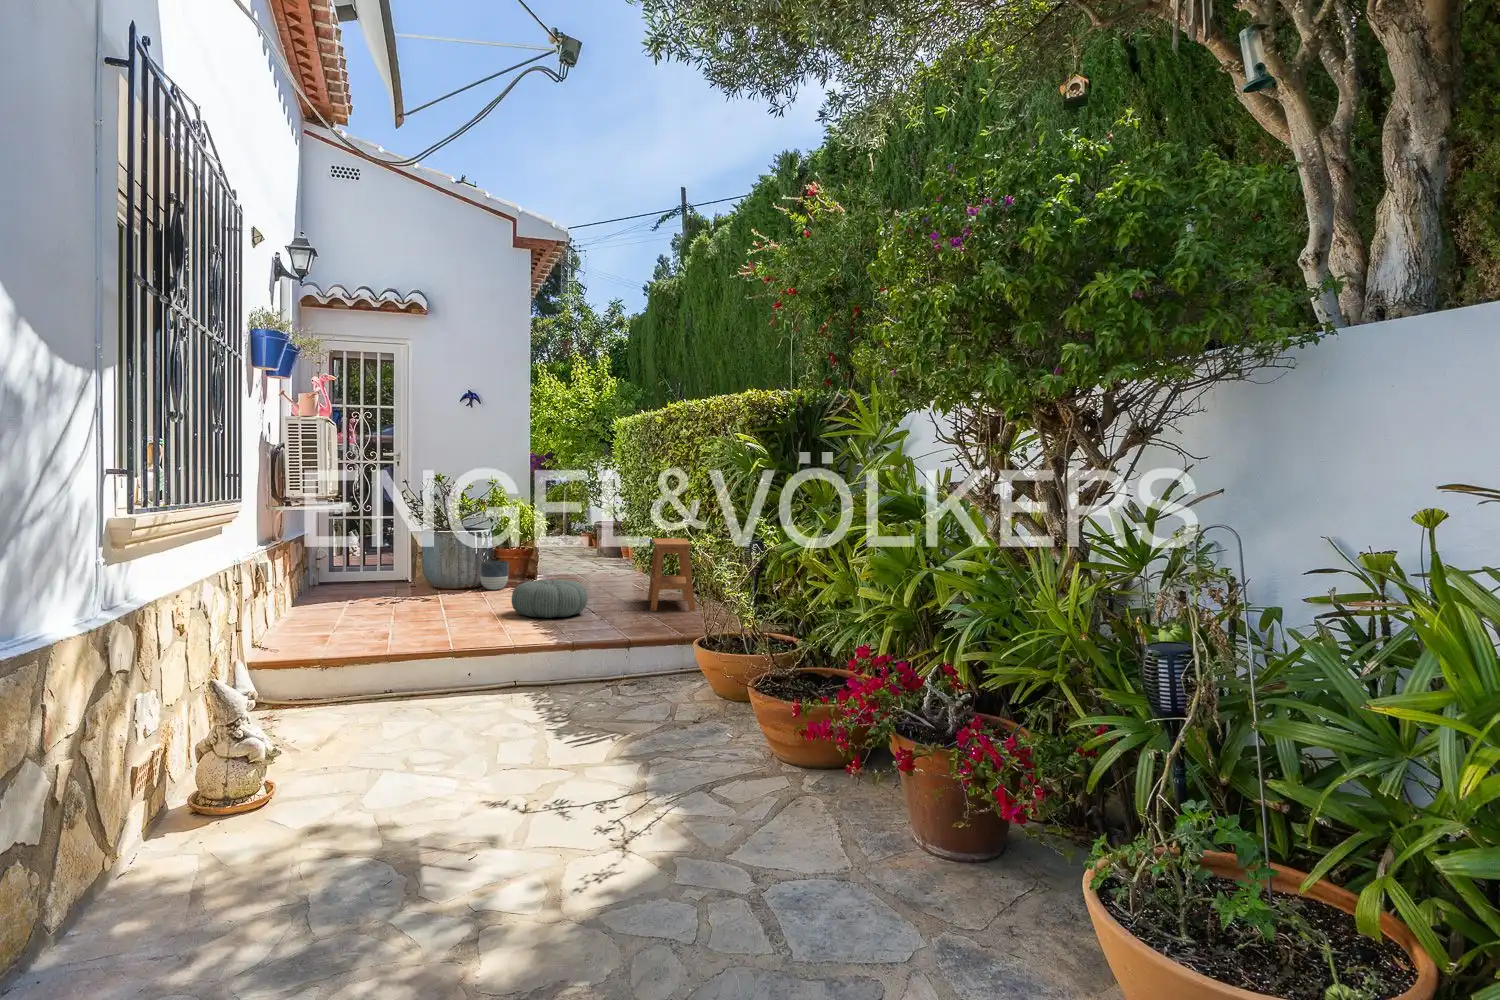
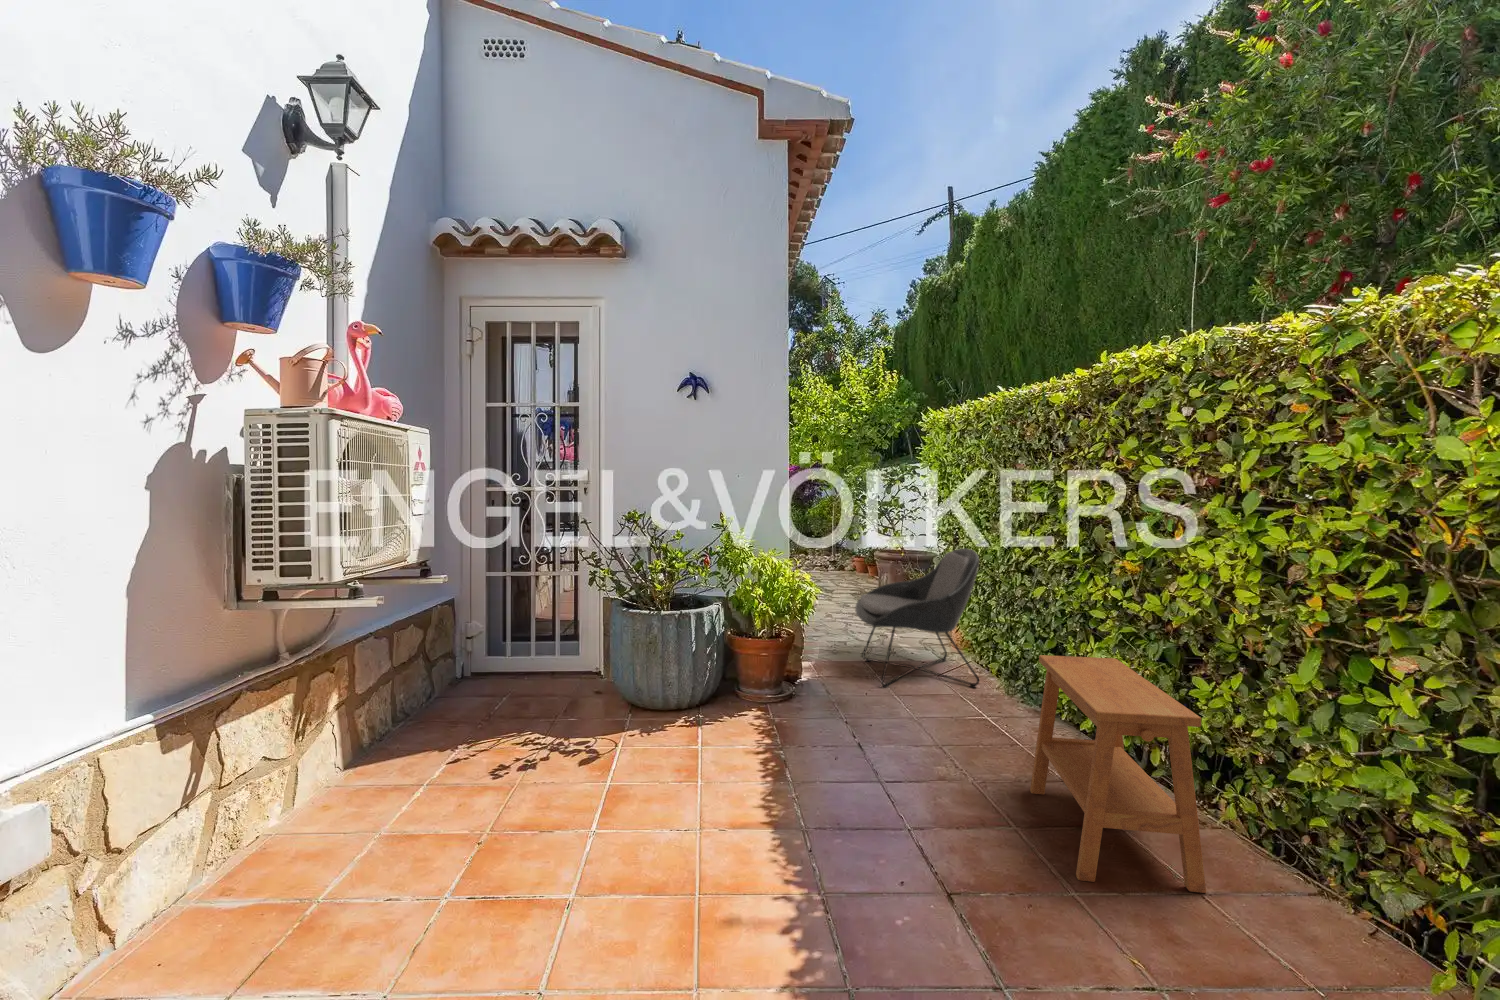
lounge chair: none [573,503,647,583] -> present [855,549,979,688]
planter: present [480,561,509,590] -> none [705,654,751,709]
pouf: present [512,580,588,618] -> none [731,775,920,927]

